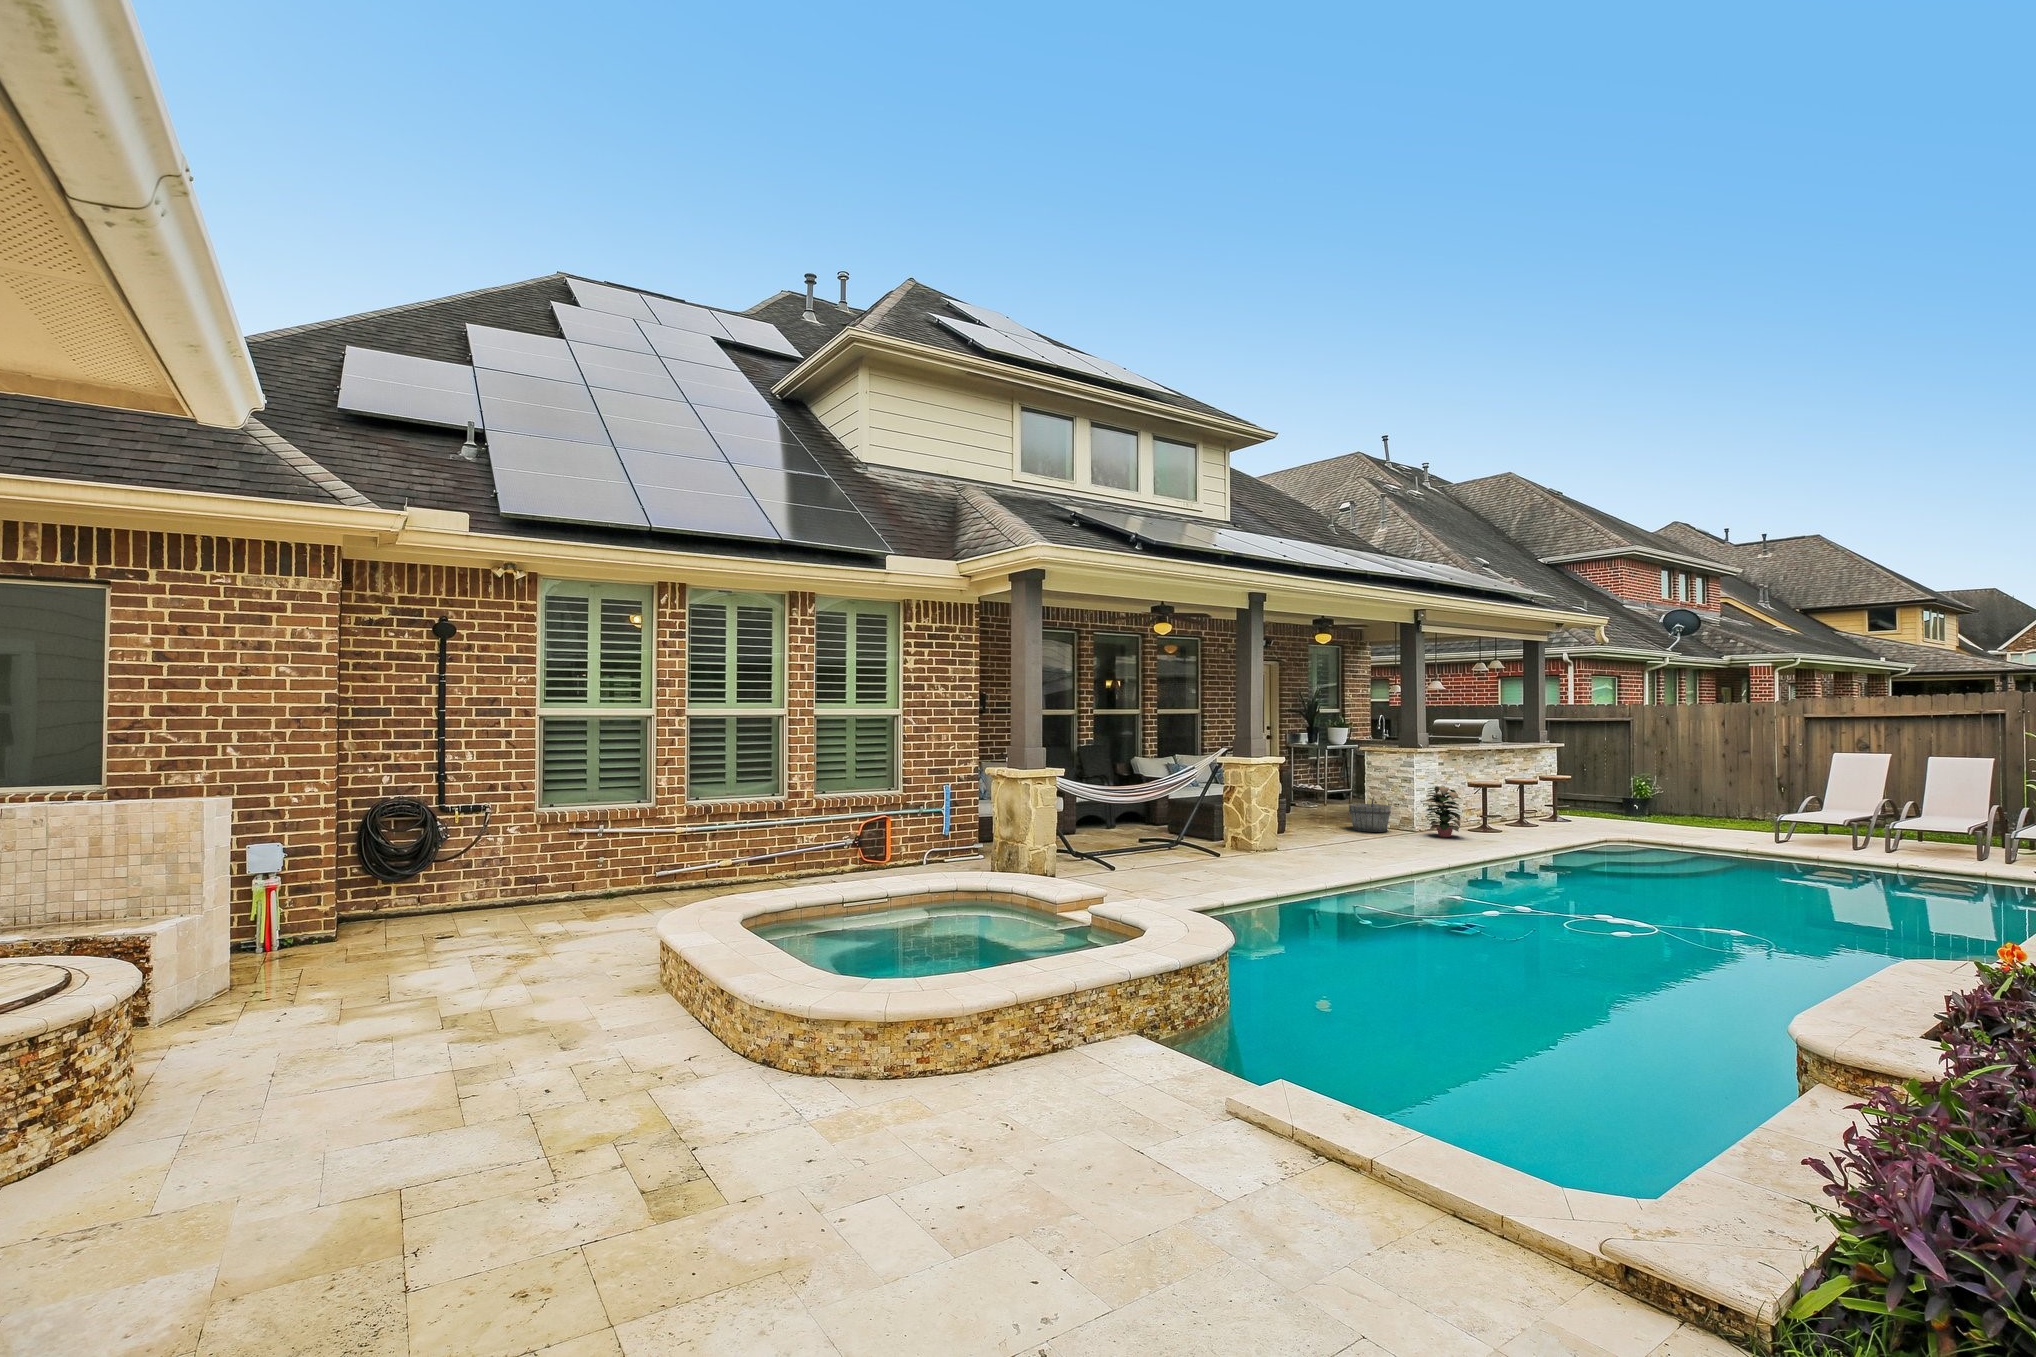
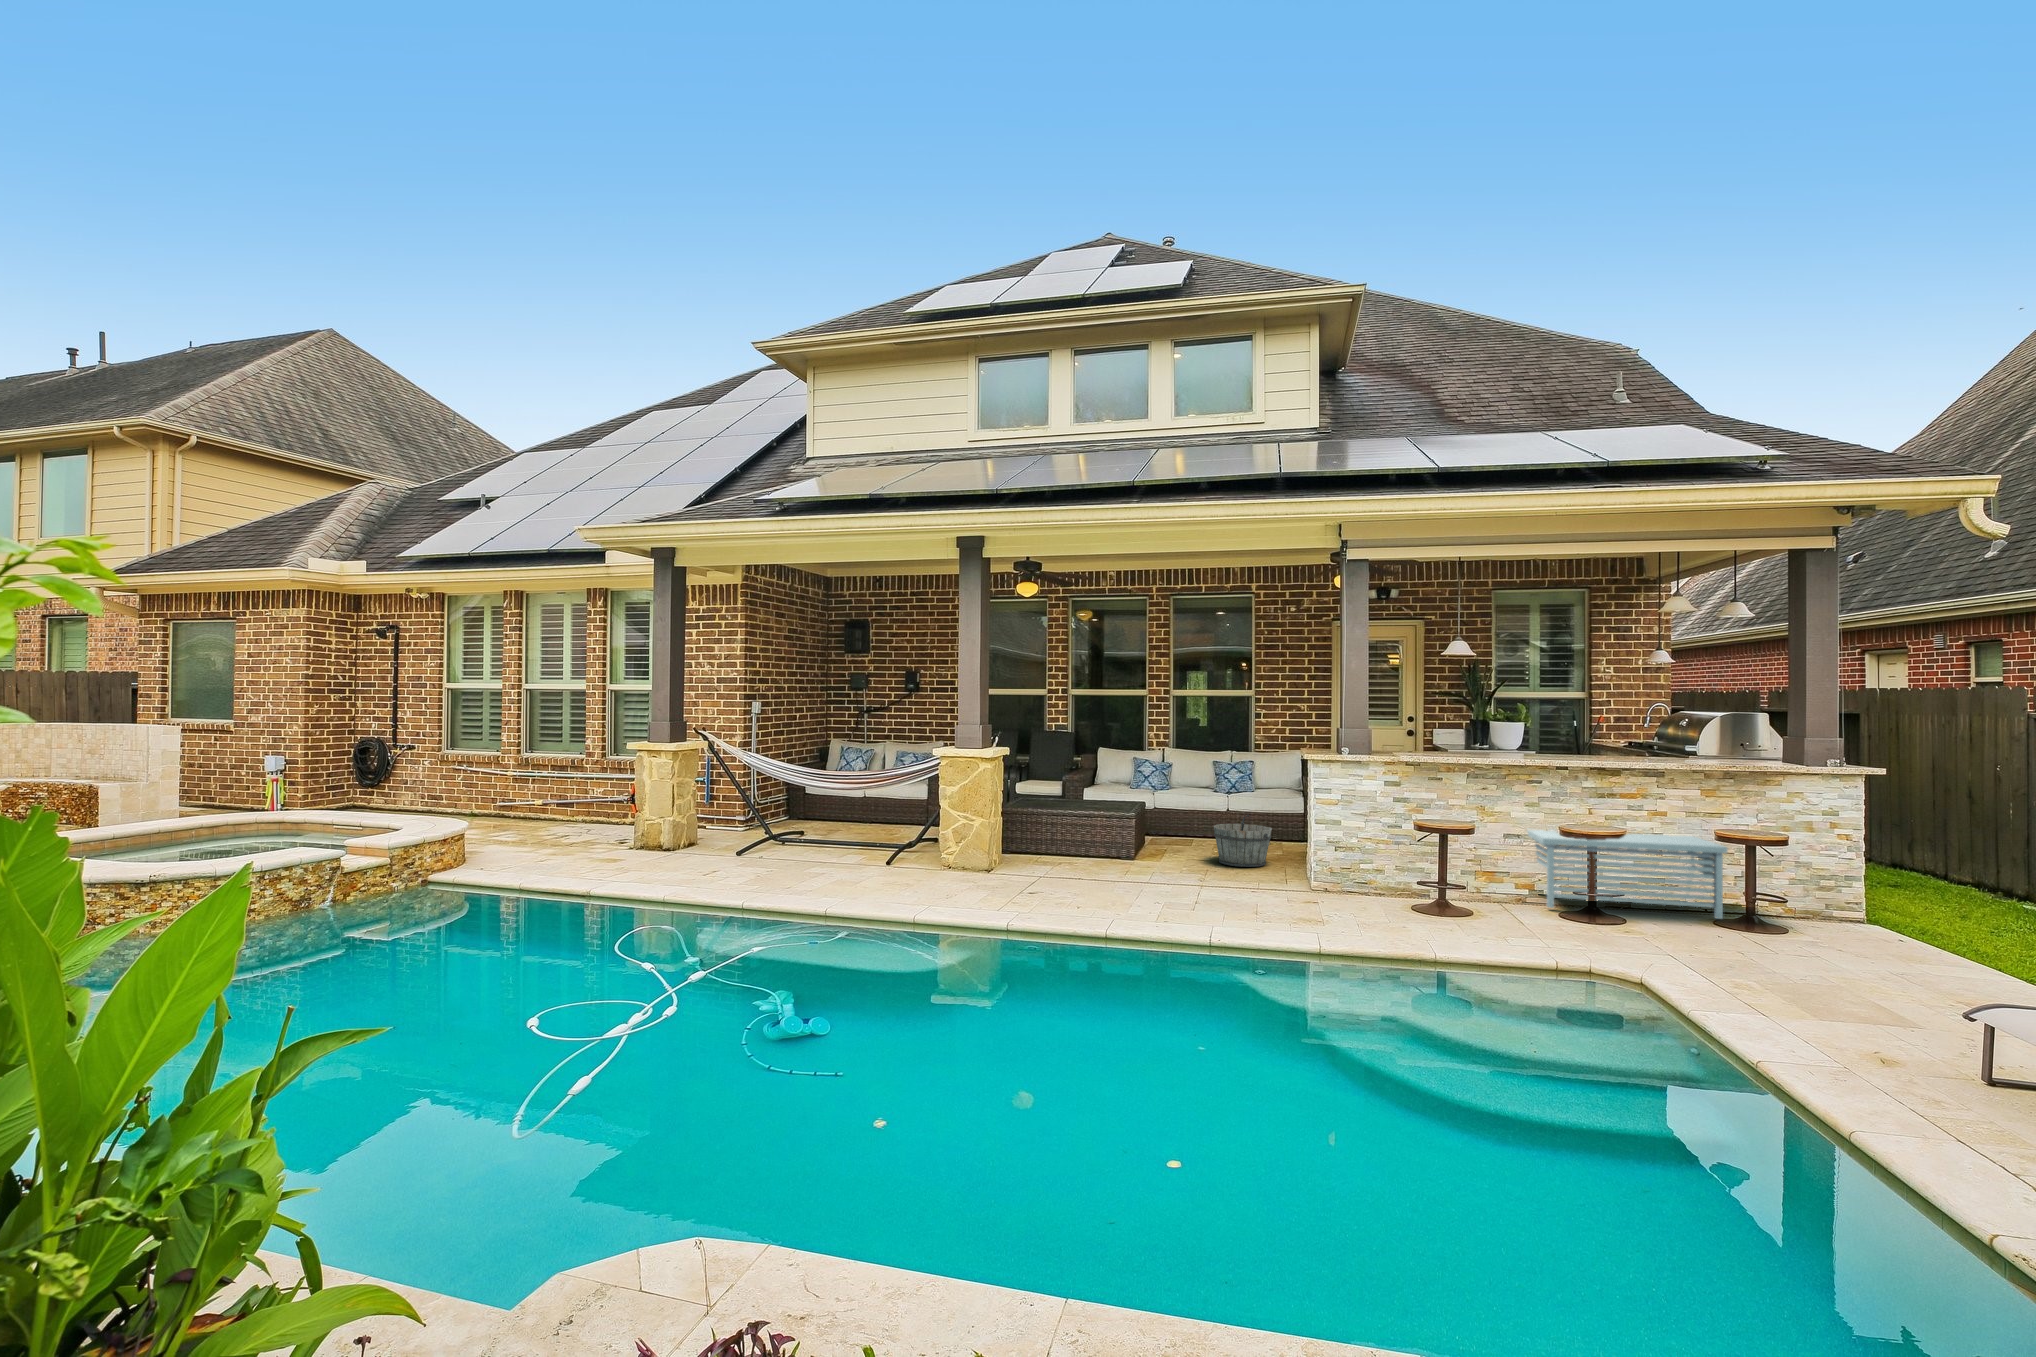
decorative plant: present [1425,786,1461,837] -> none [1269,806,1328,886]
storage bench: none [1506,786,1596,830] -> present [1527,829,1728,919]

